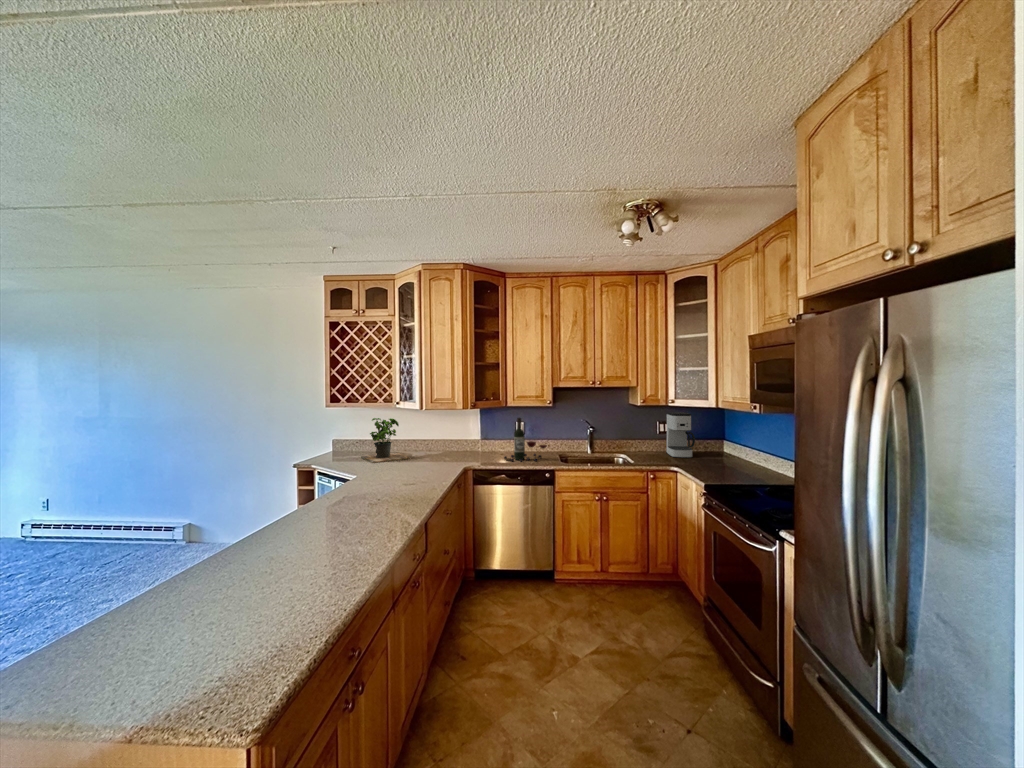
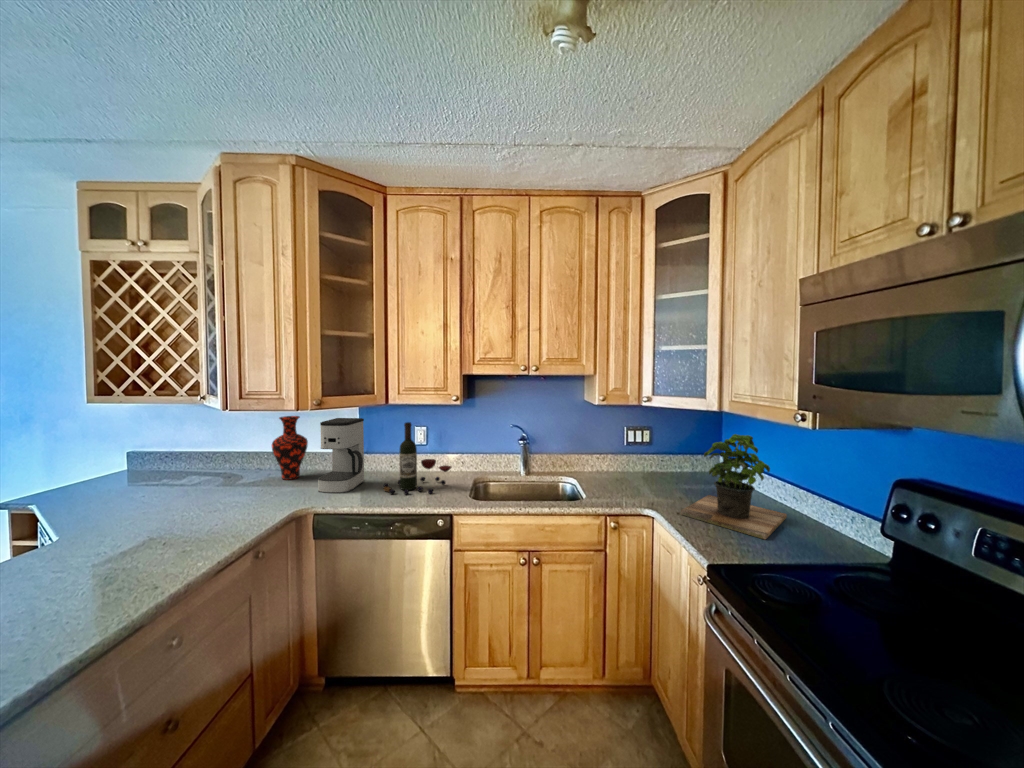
coffee maker: present [666,412,695,458] -> present [318,418,364,493]
vase: none [428,415,448,456] -> present [272,416,308,480]
potted plant: present [361,418,408,463] -> present [681,434,787,539]

